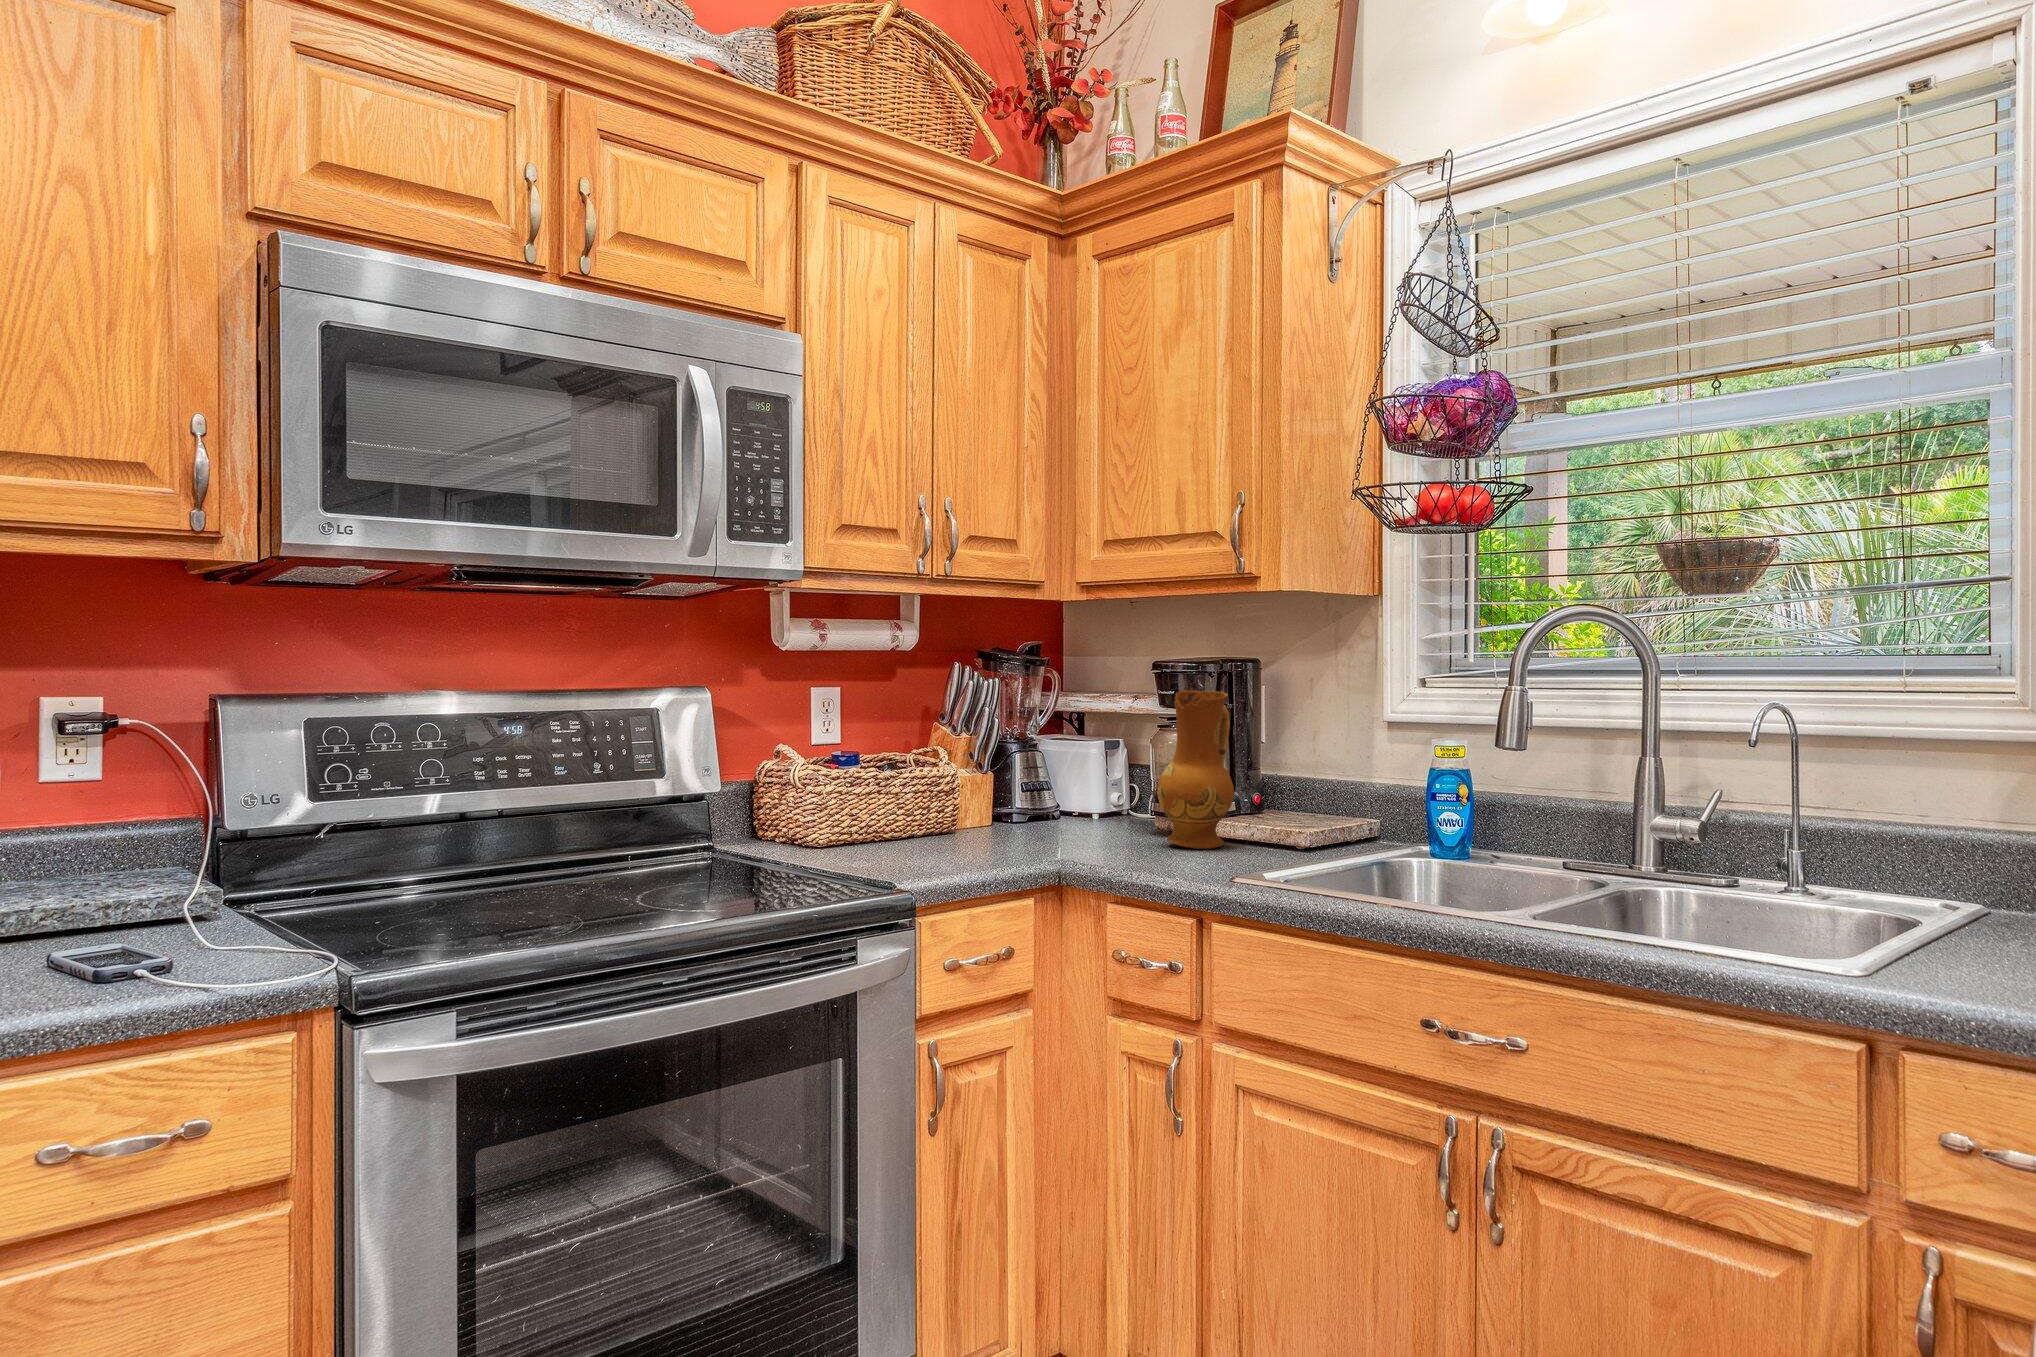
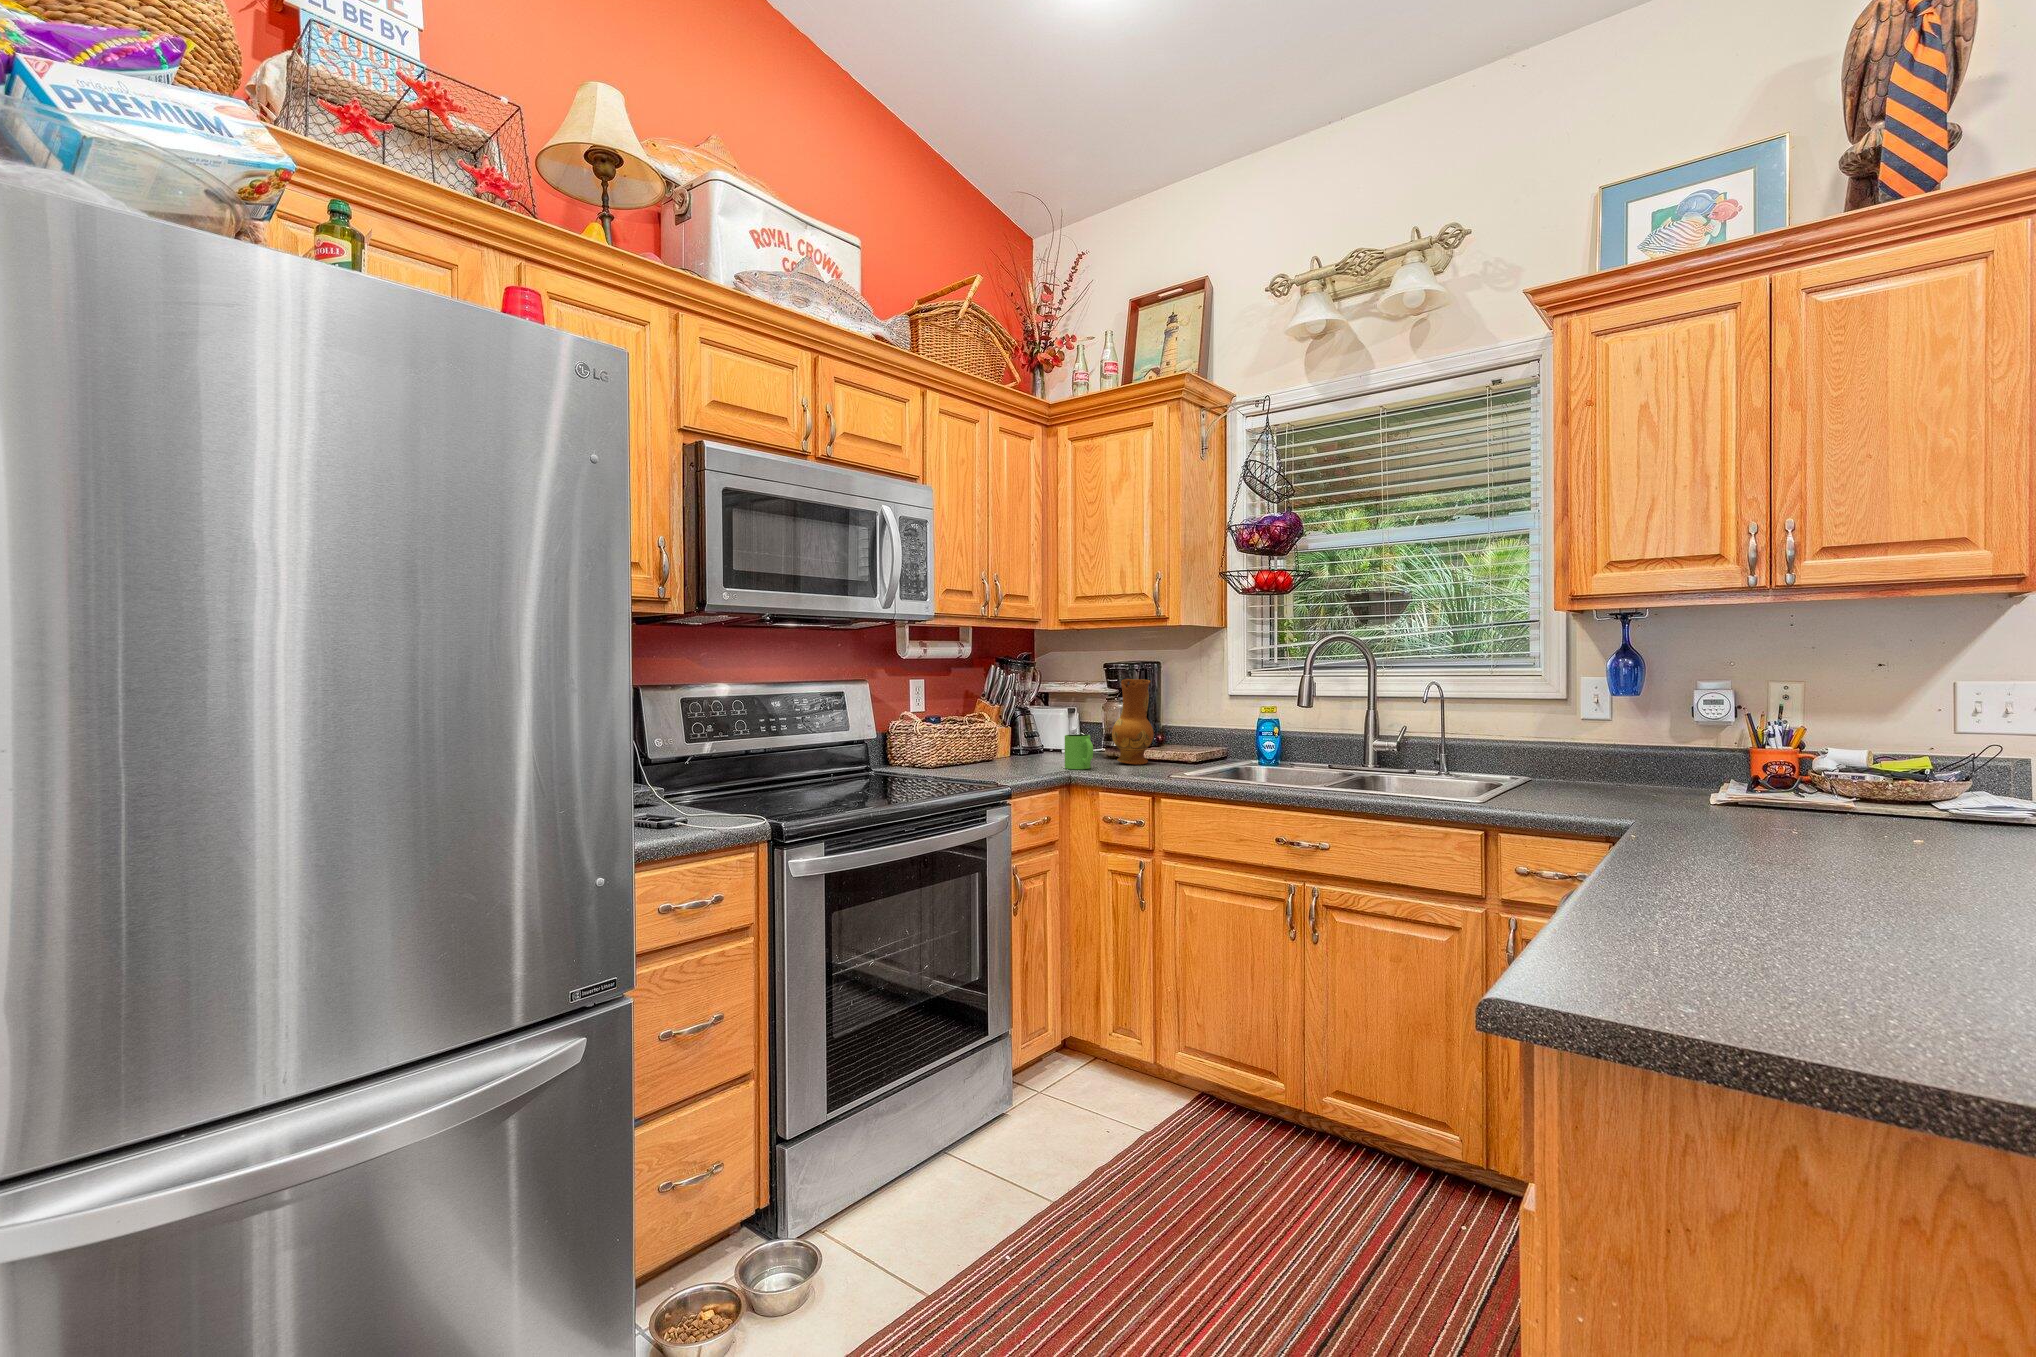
mug: none [1061,791,1109,857] -> present [1065,734,1093,769]

